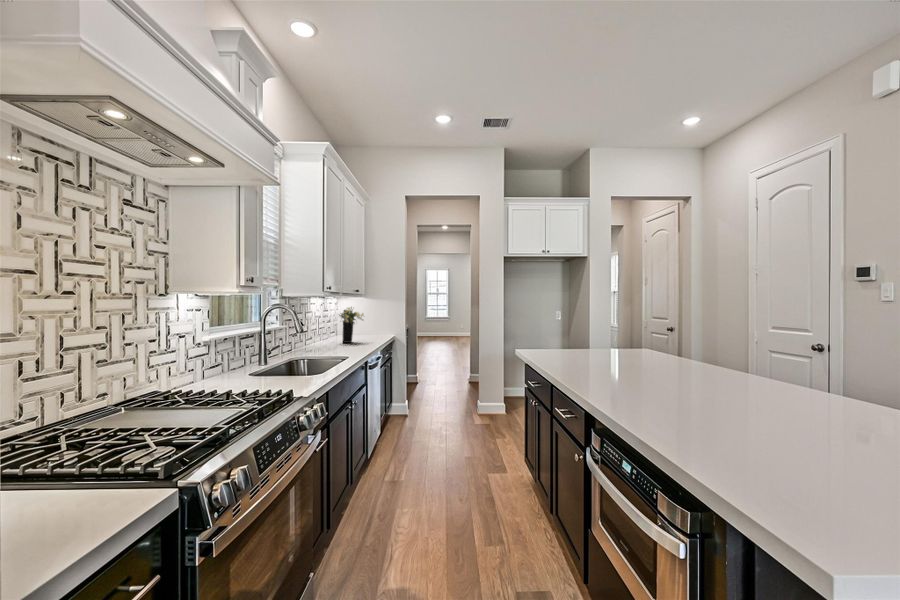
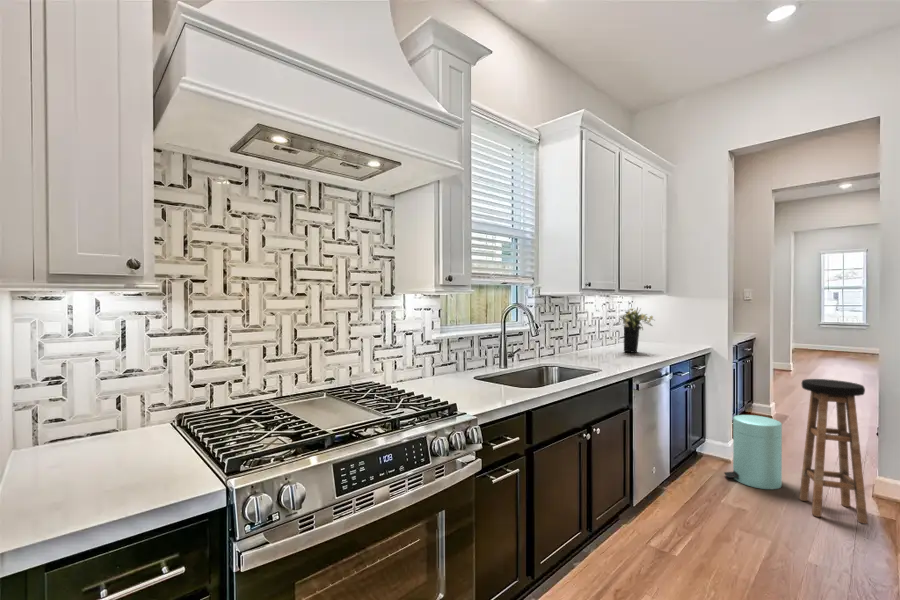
bar stool: none [450,349,483,434] -> present [799,379,868,524]
trash can: none [407,379,439,427] -> present [725,415,782,489]

